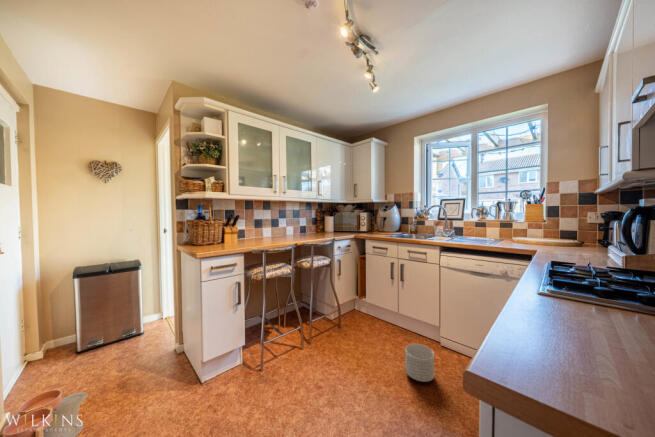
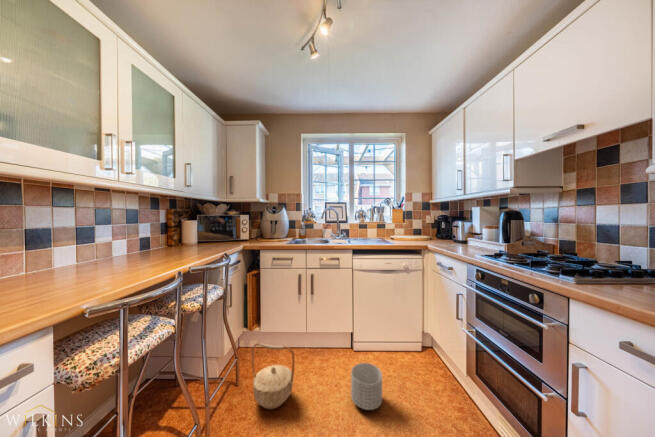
basket: none [341,302,368,348] -> present [252,343,294,409]

